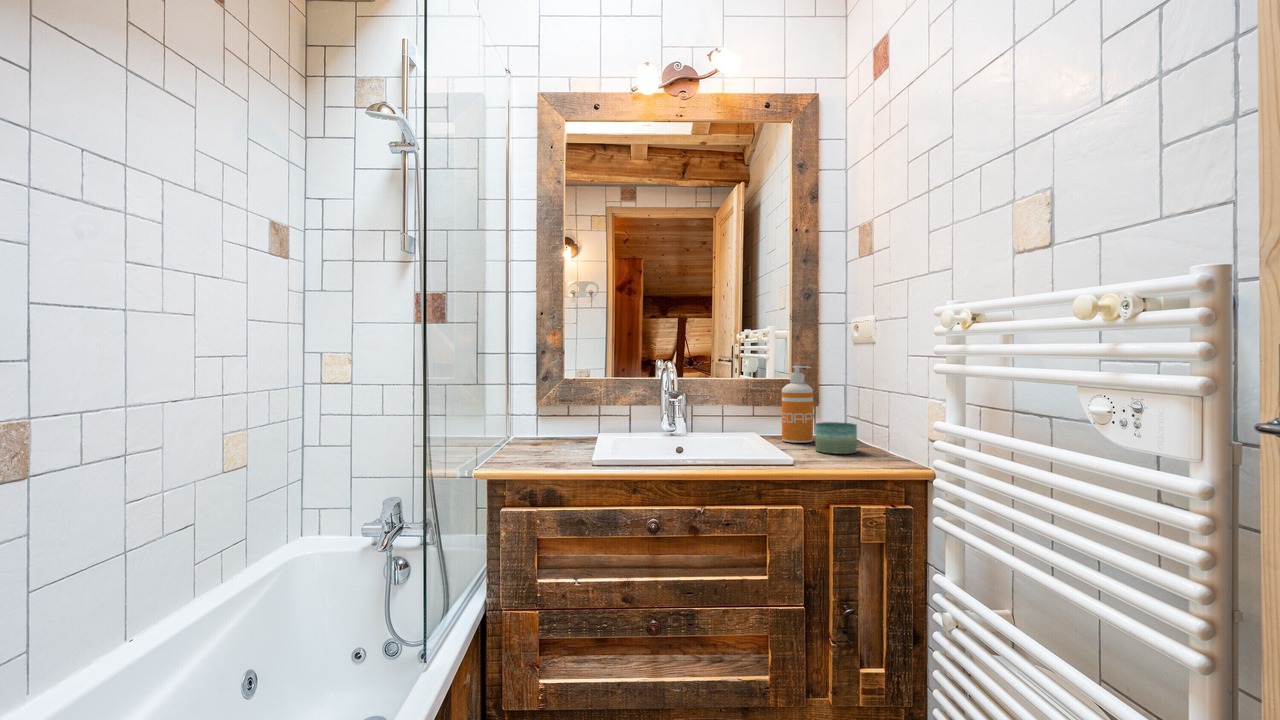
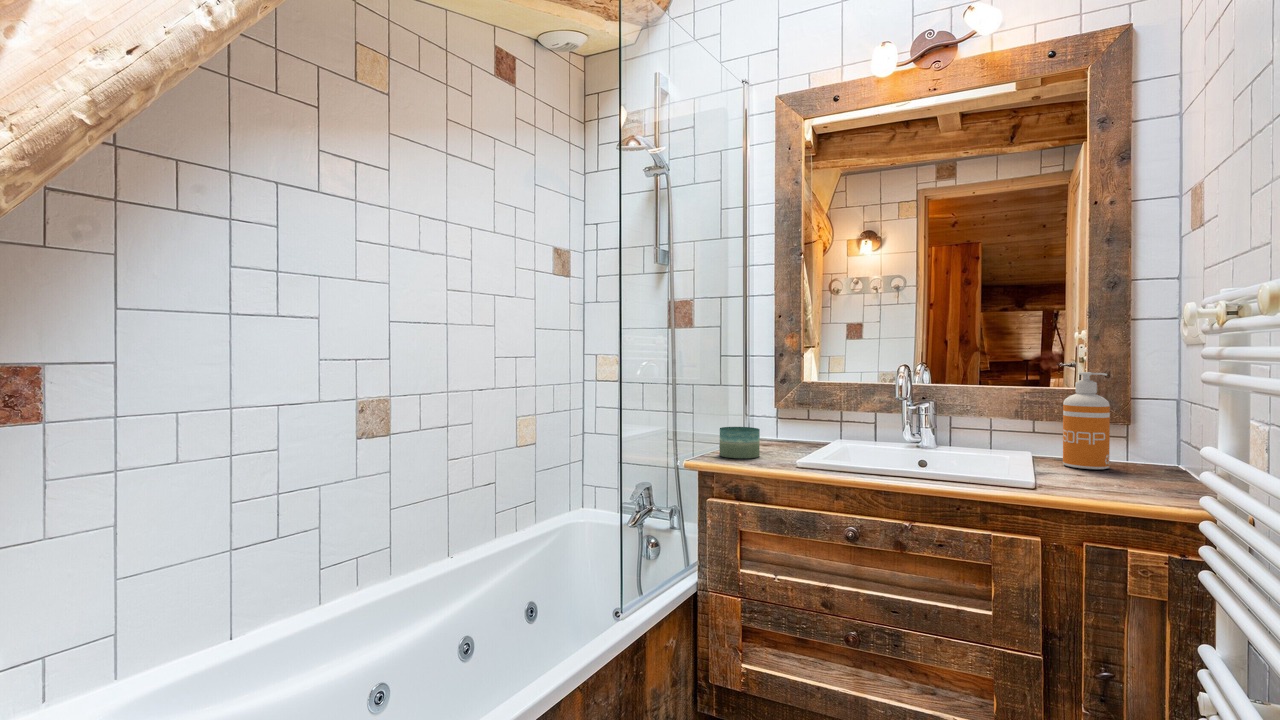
candle: present [815,422,857,454] -> present [720,427,760,458]

